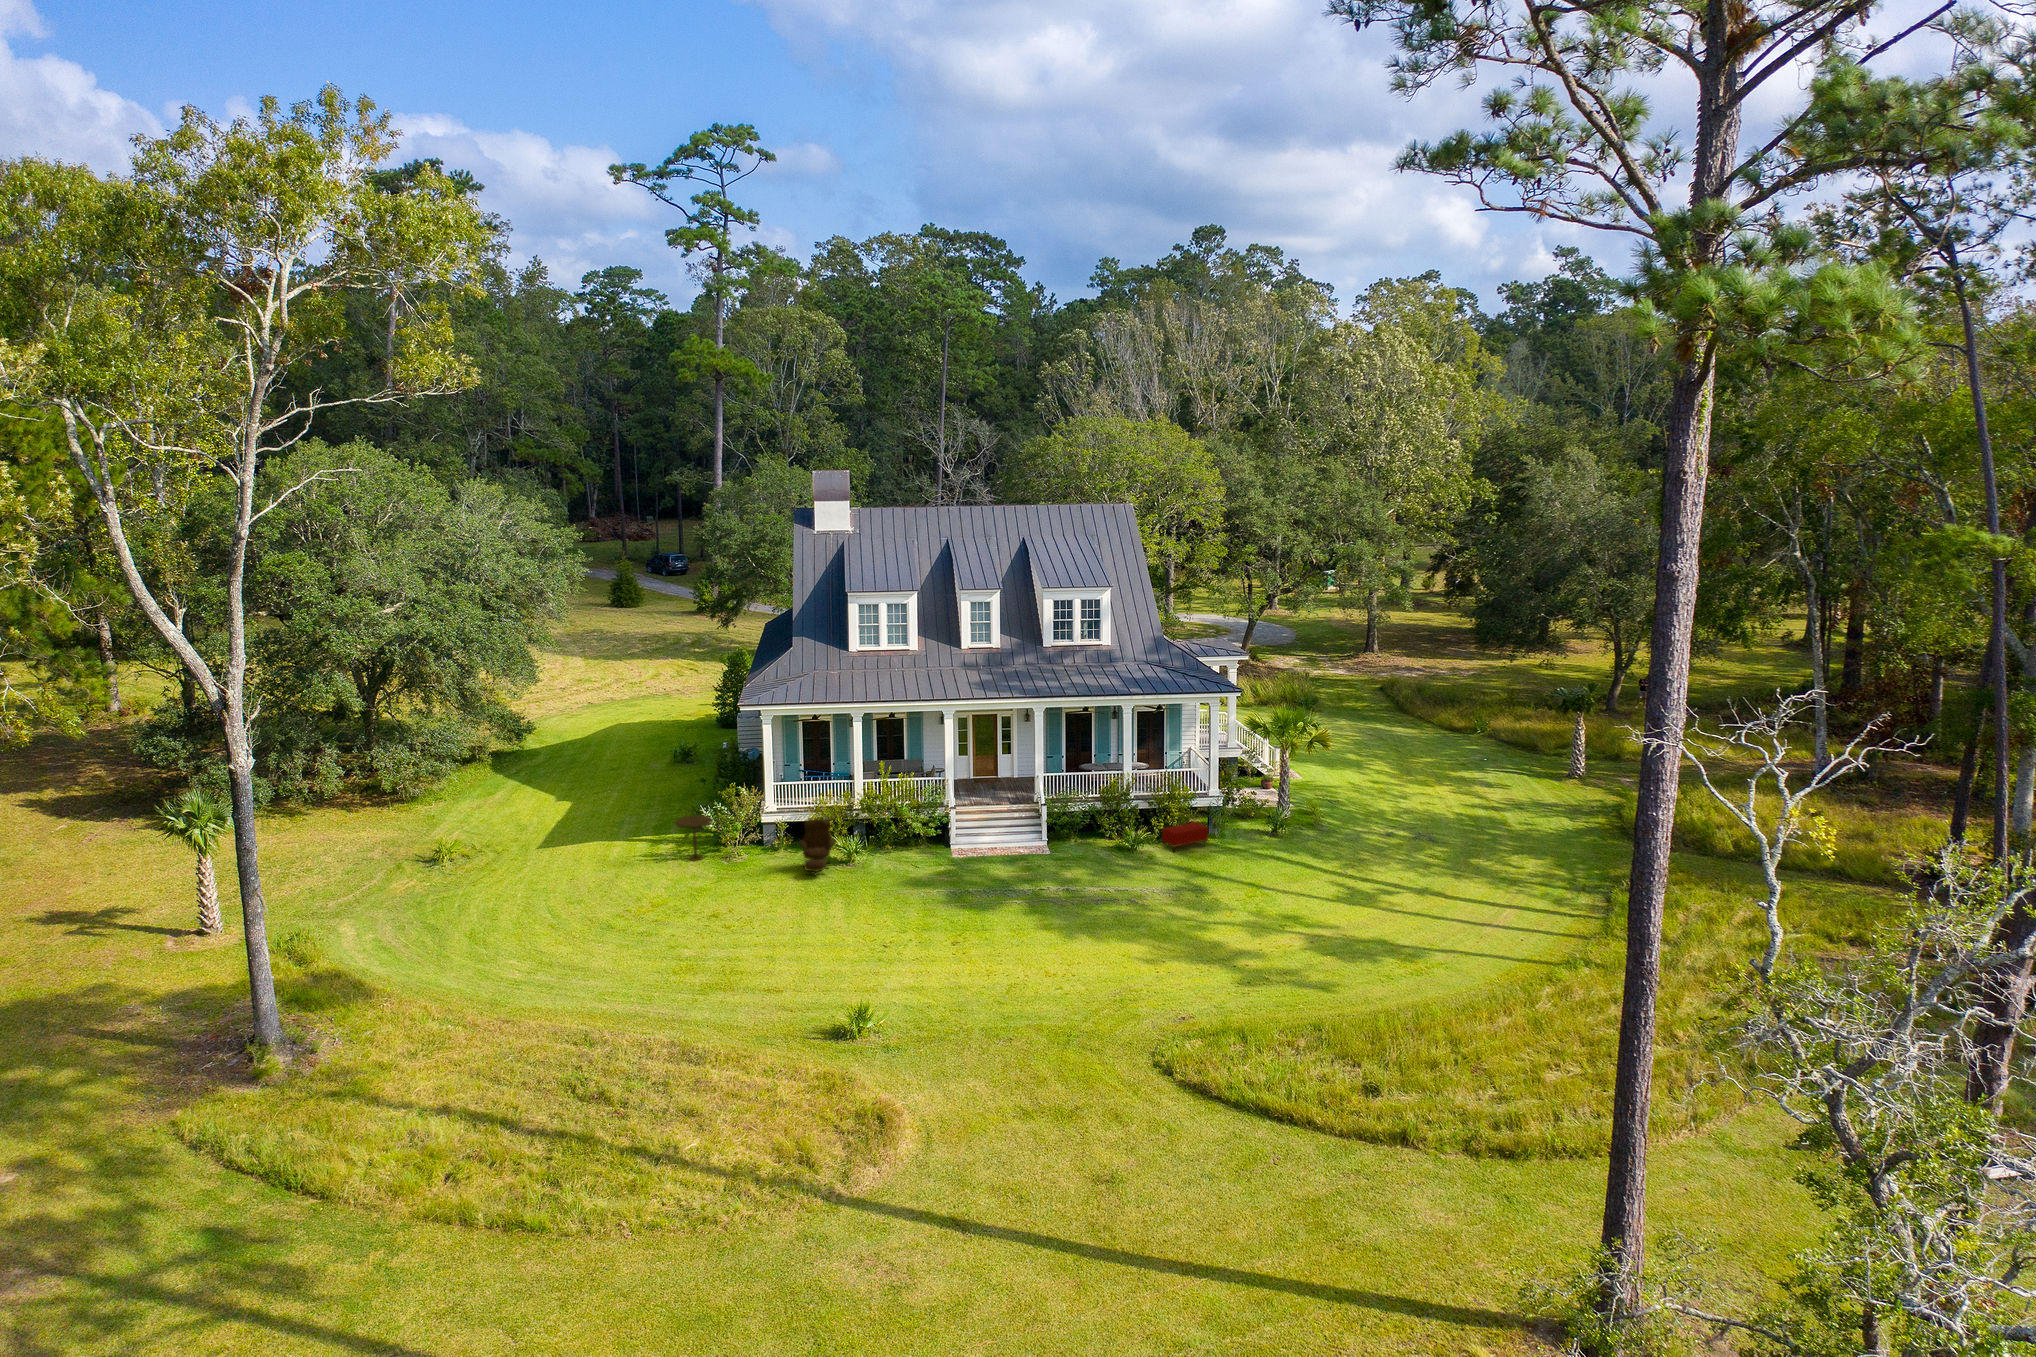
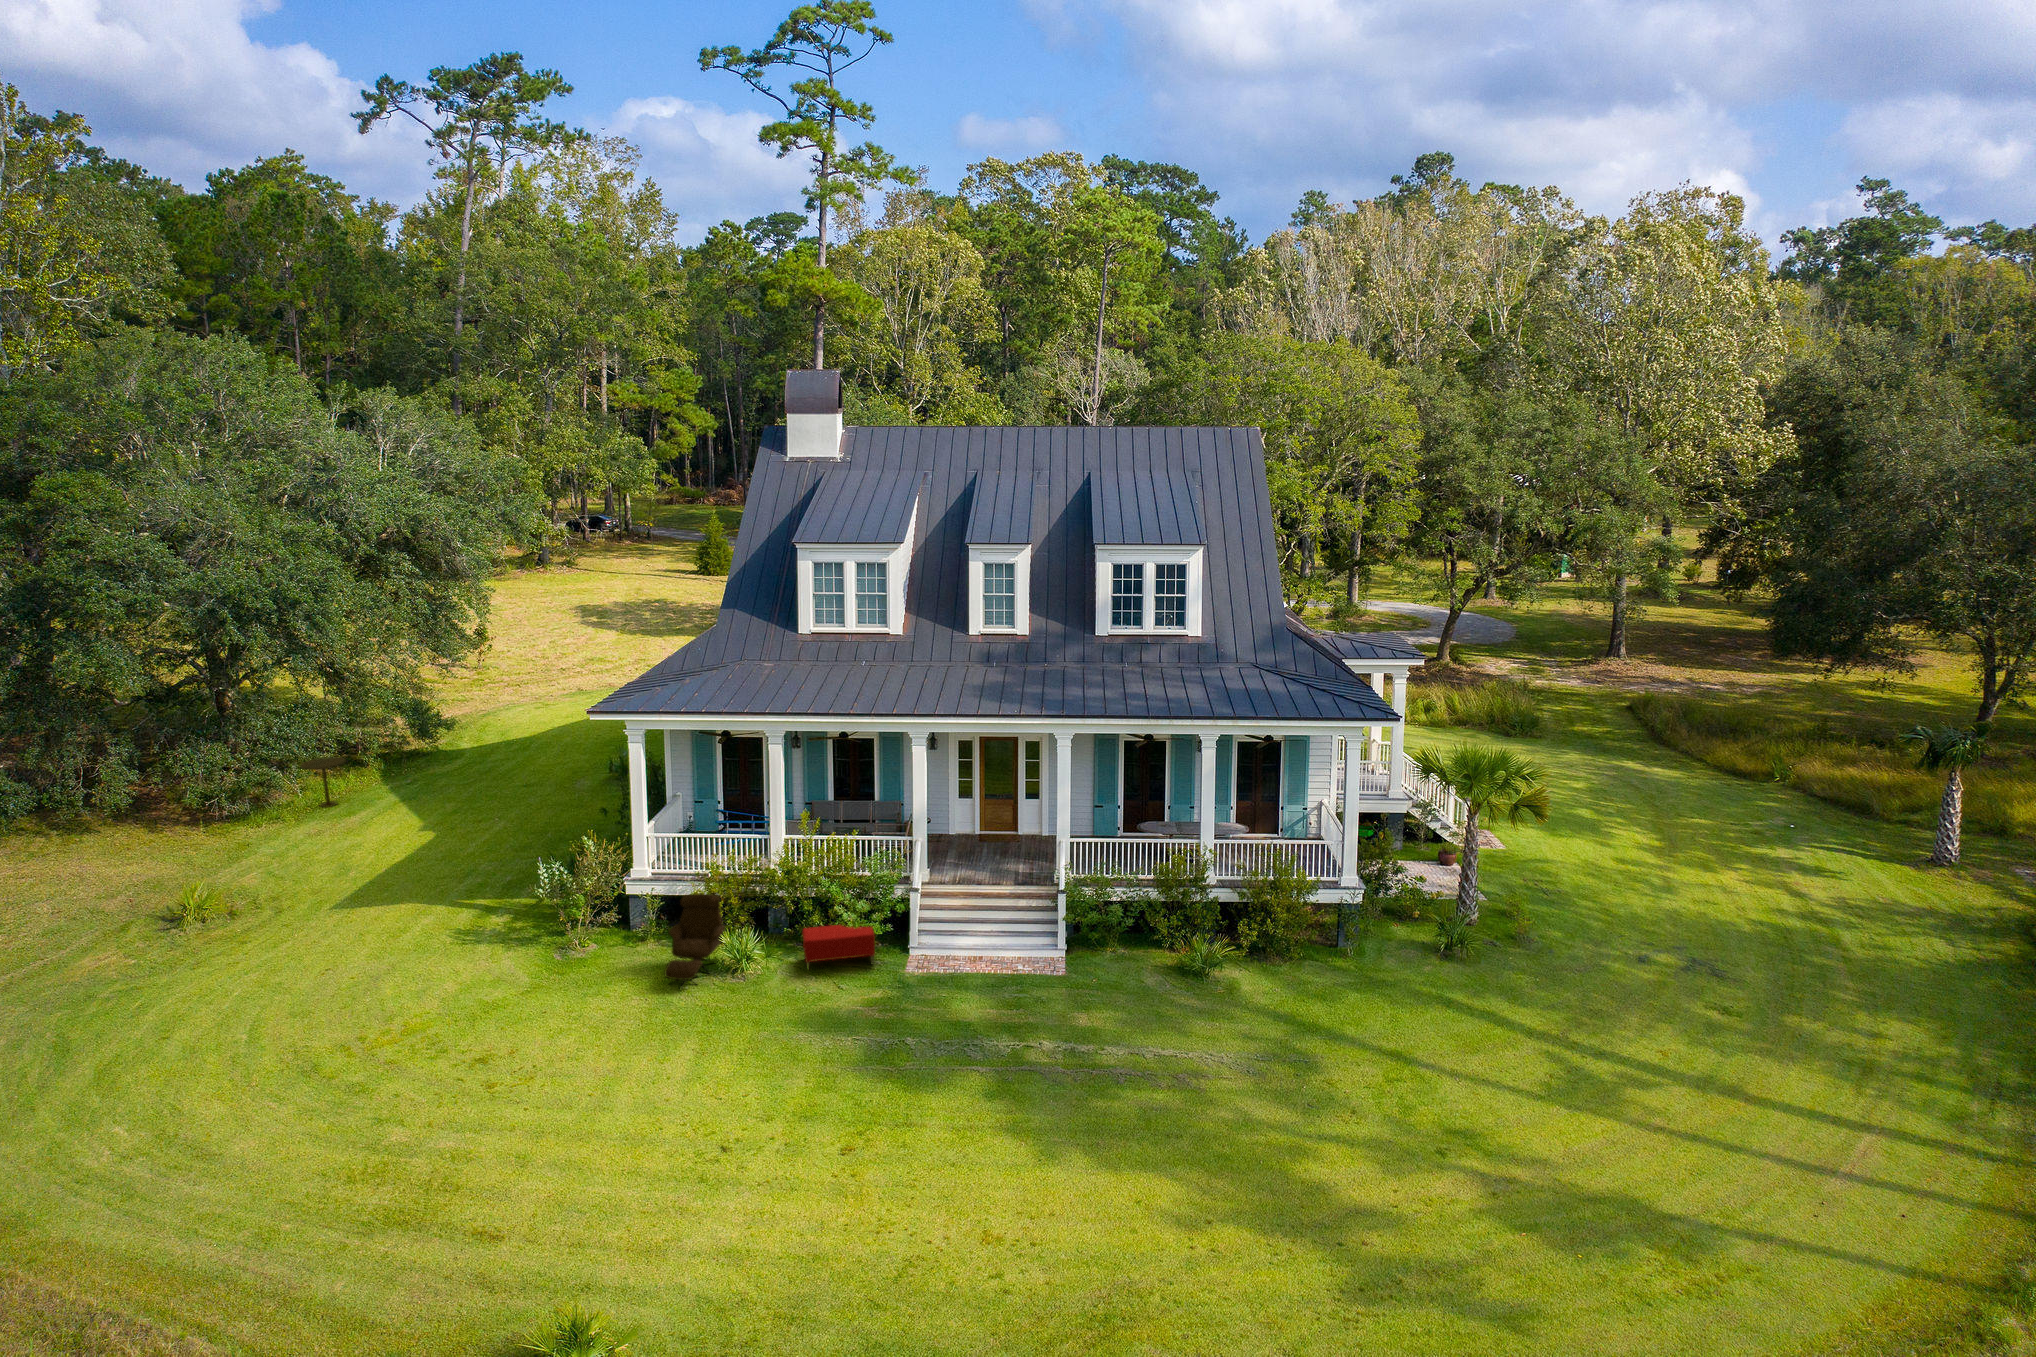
pedestal table: present [675,815,712,861] -> present [300,757,346,807]
bench: present [1162,822,1208,851] -> present [802,925,875,971]

